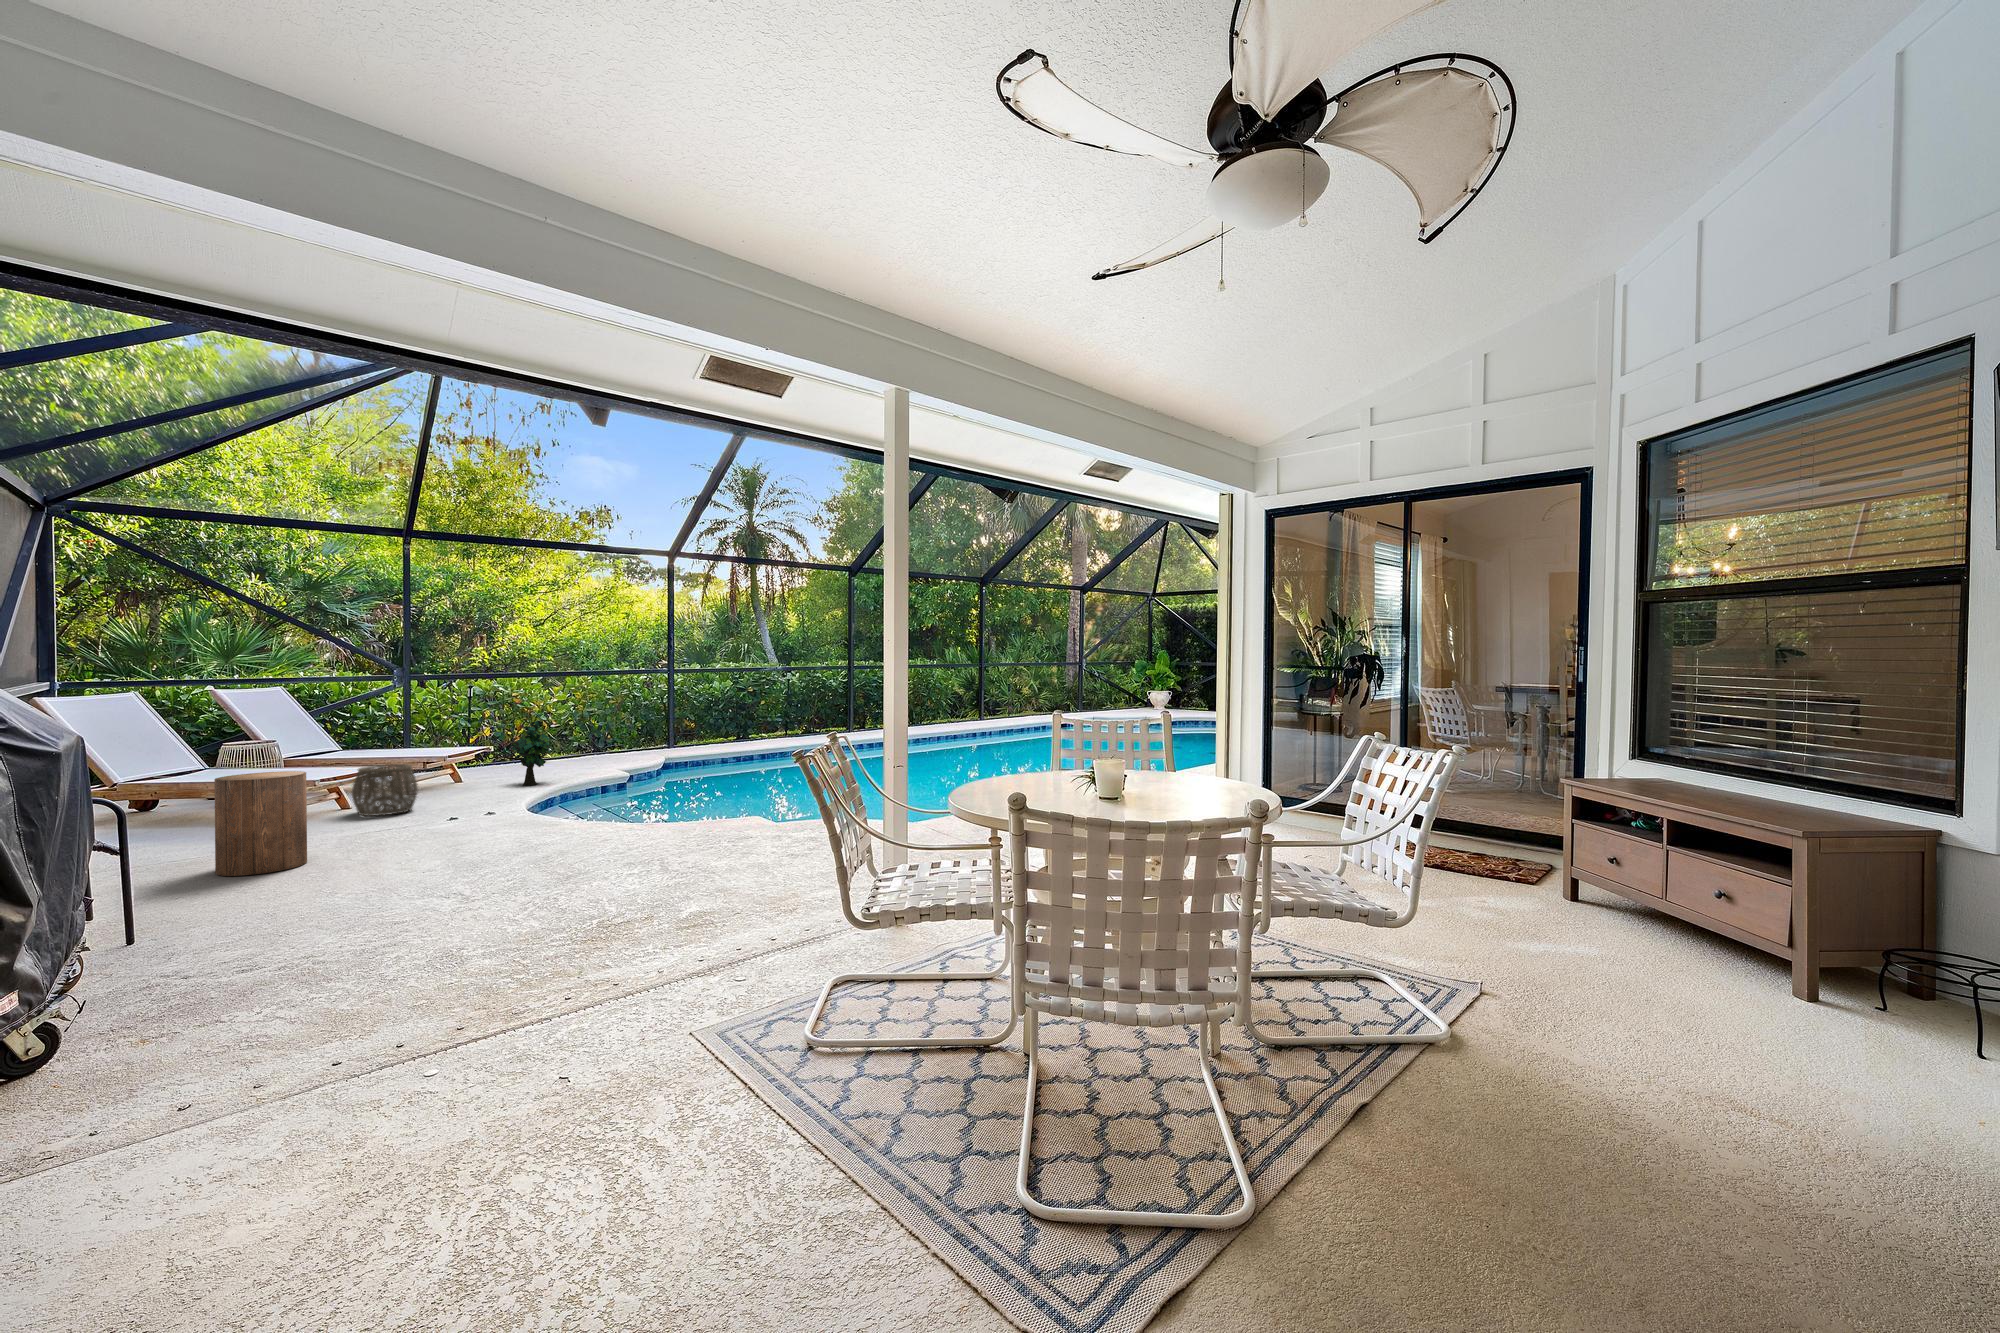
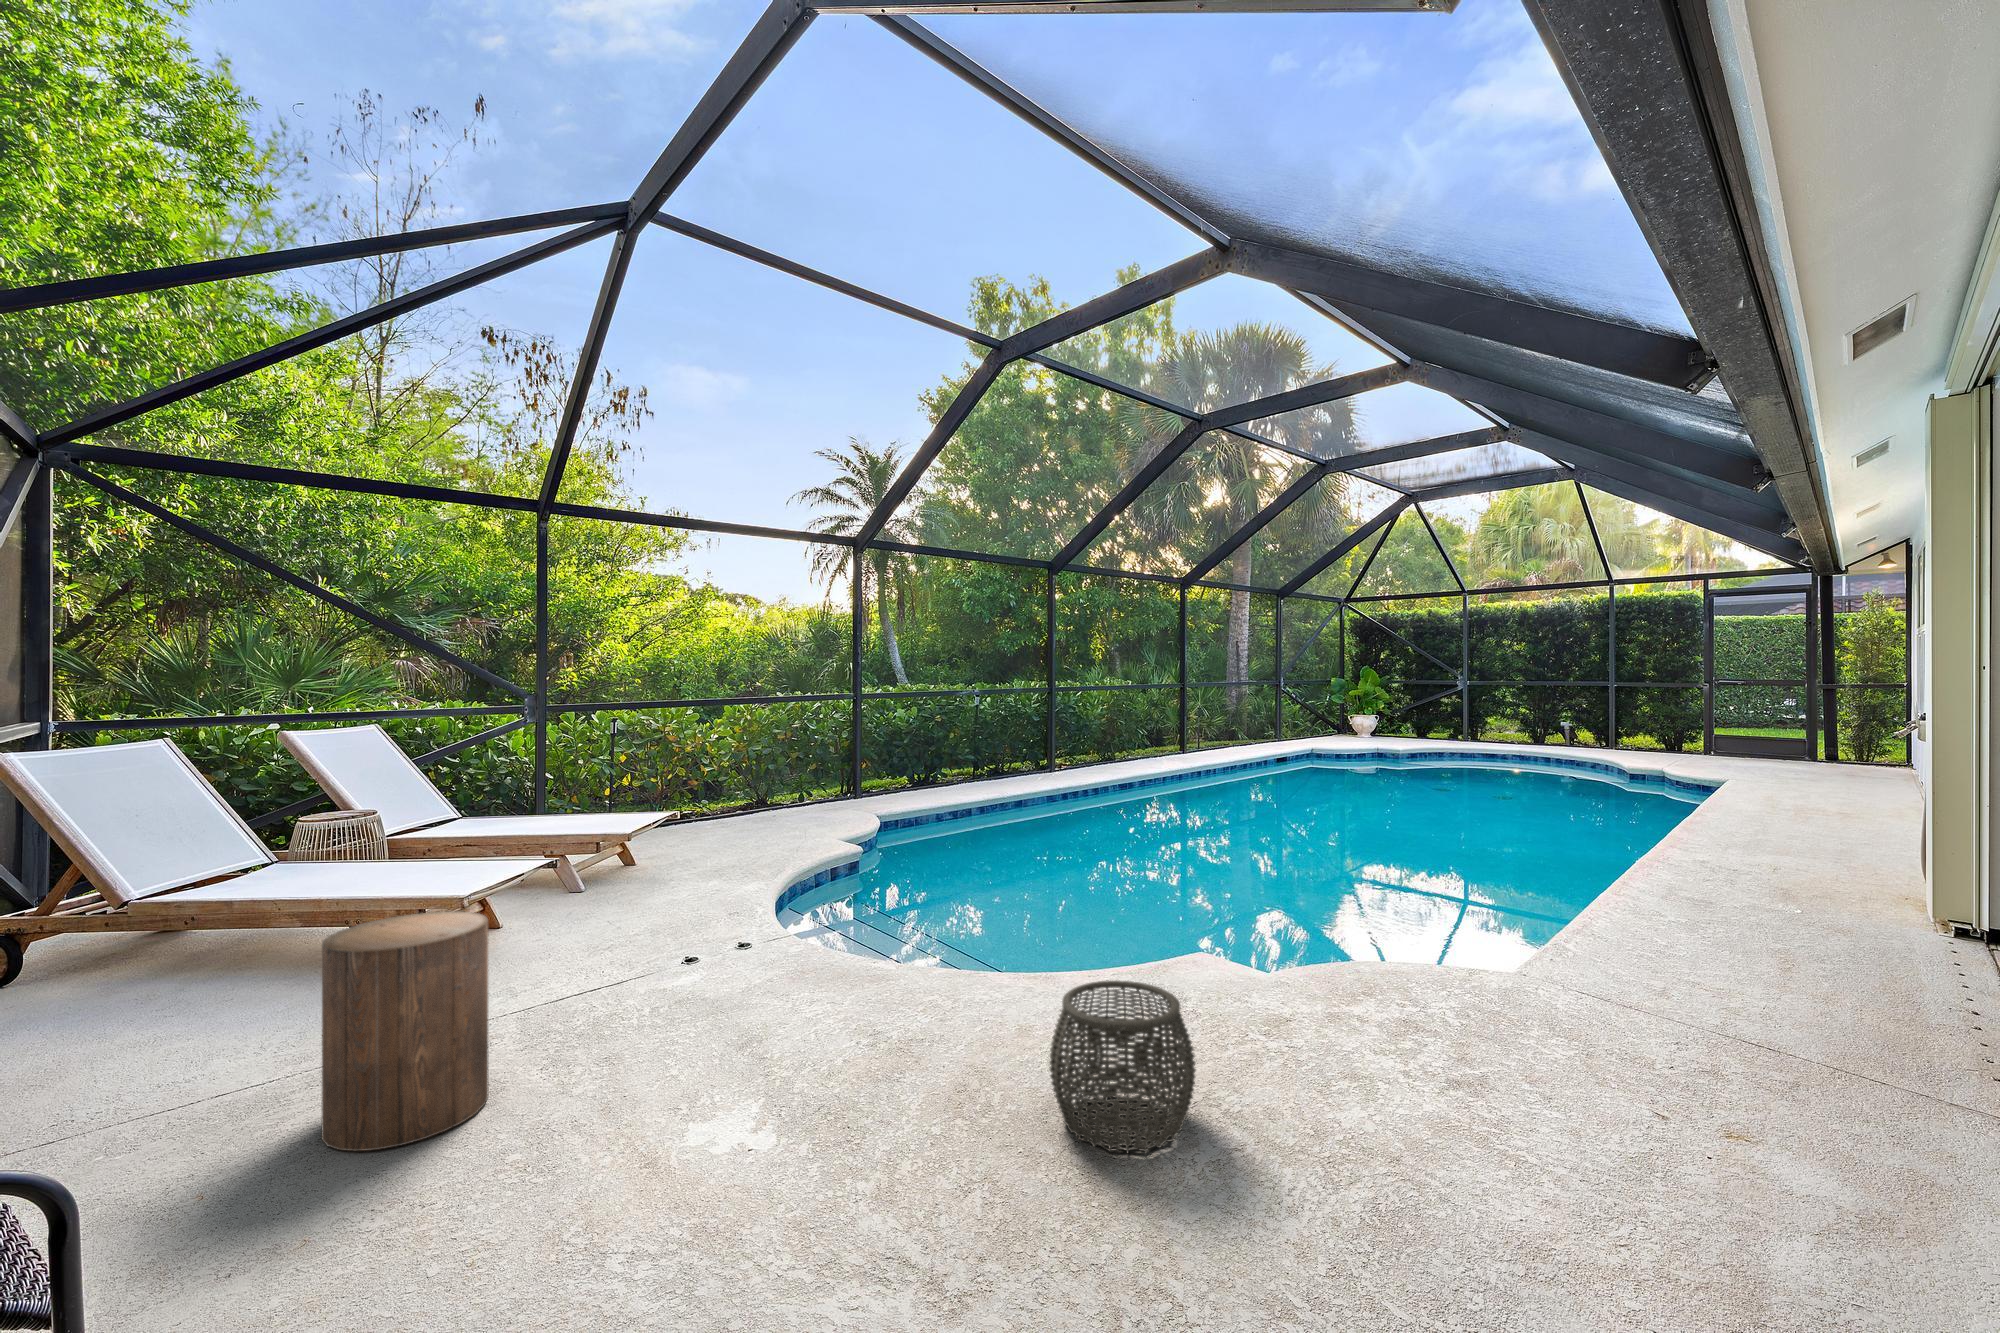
decorative plant: present [508,721,551,785] -> none [702,775,761,873]
woven basket: present [352,764,418,816] -> present [1049,981,1196,1152]

